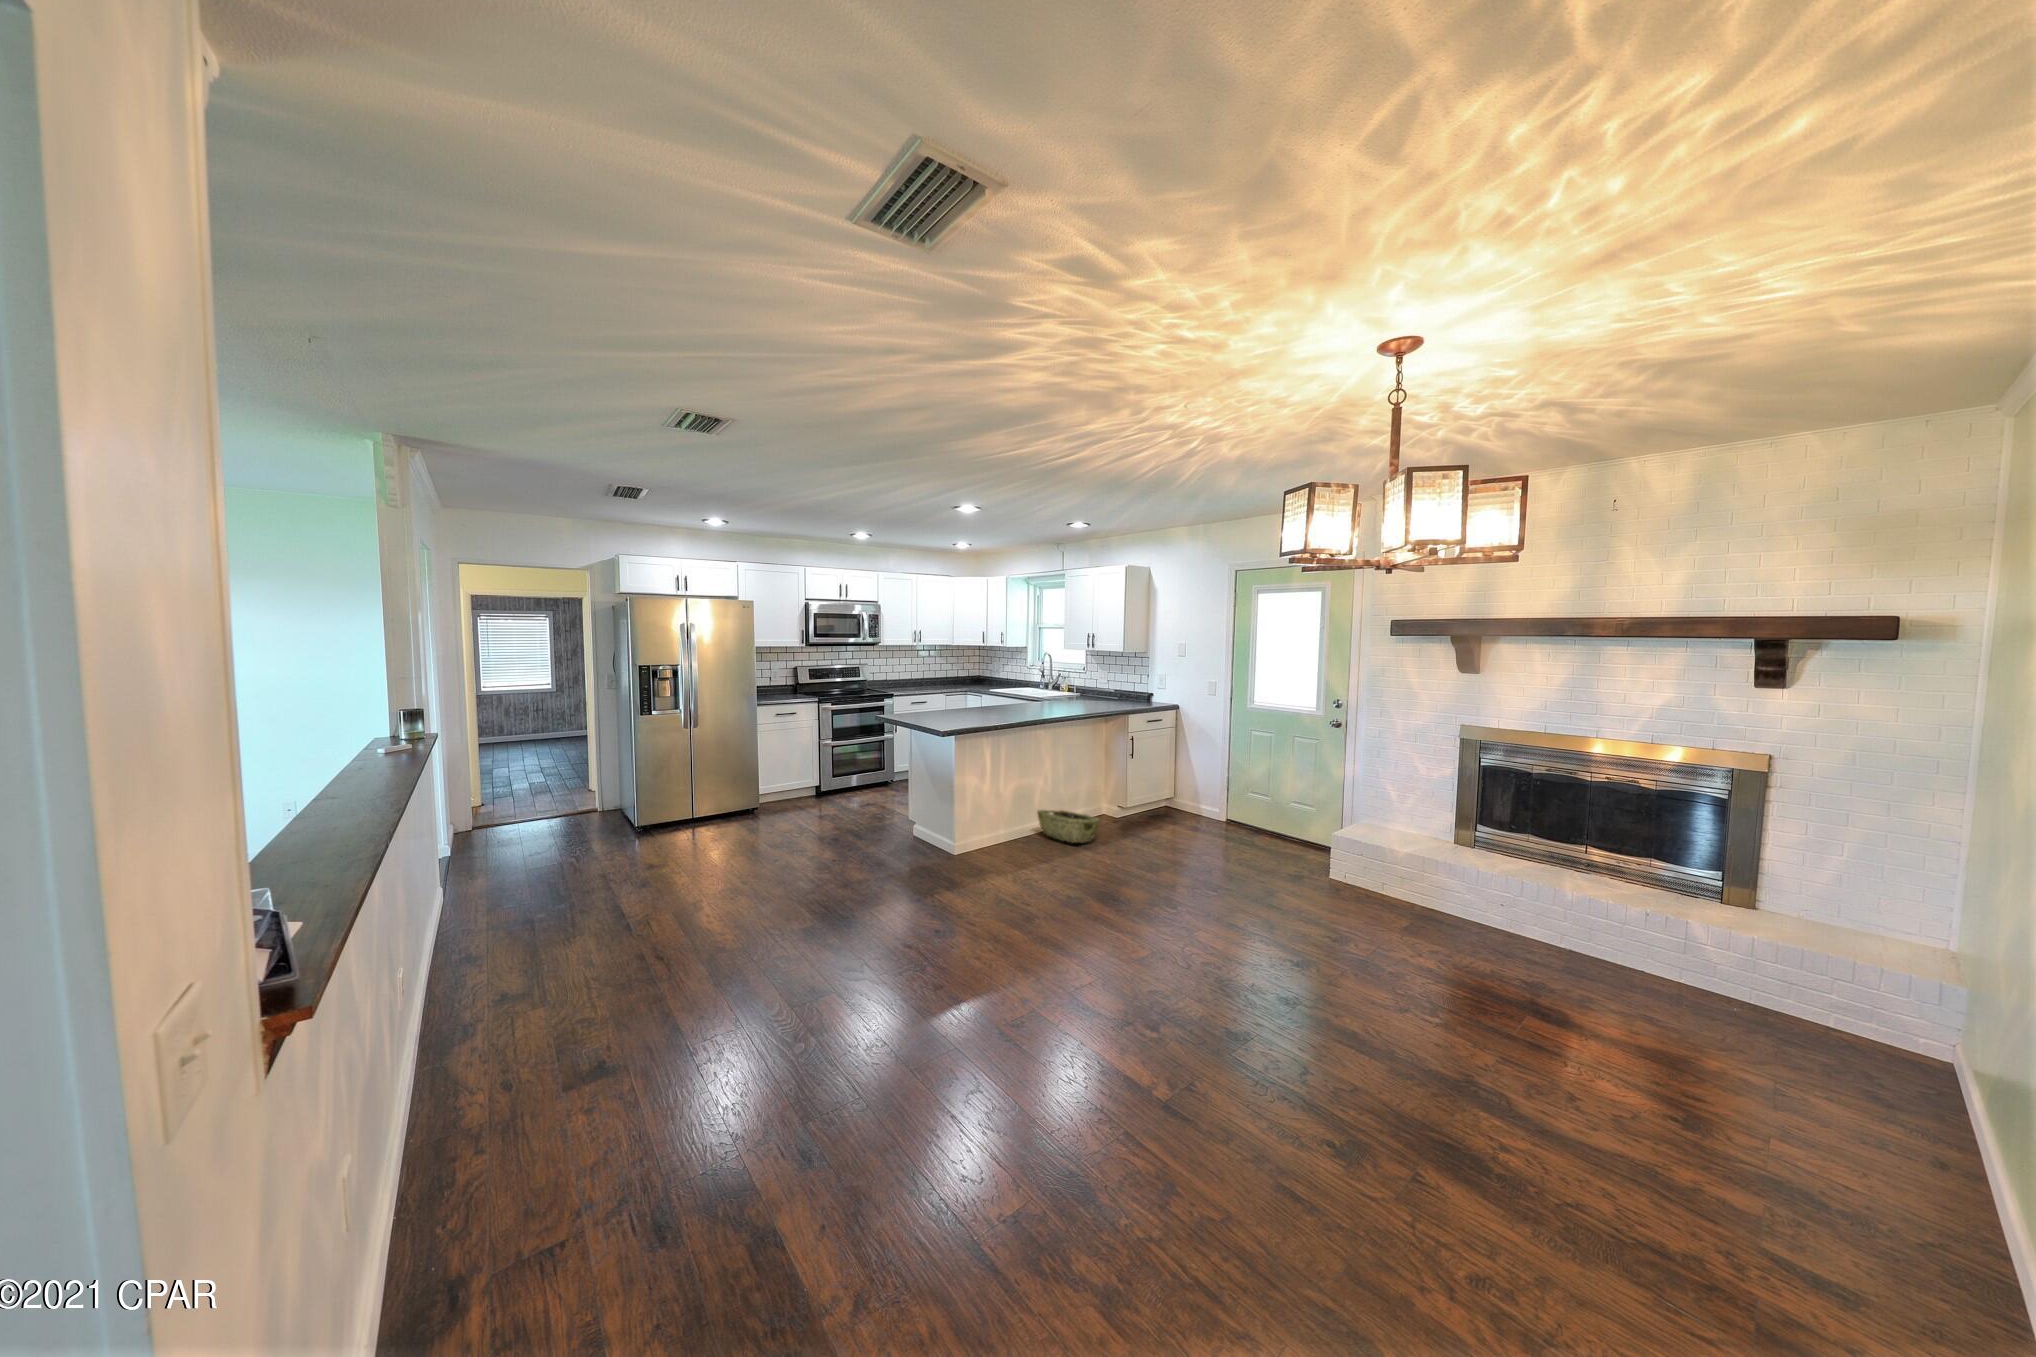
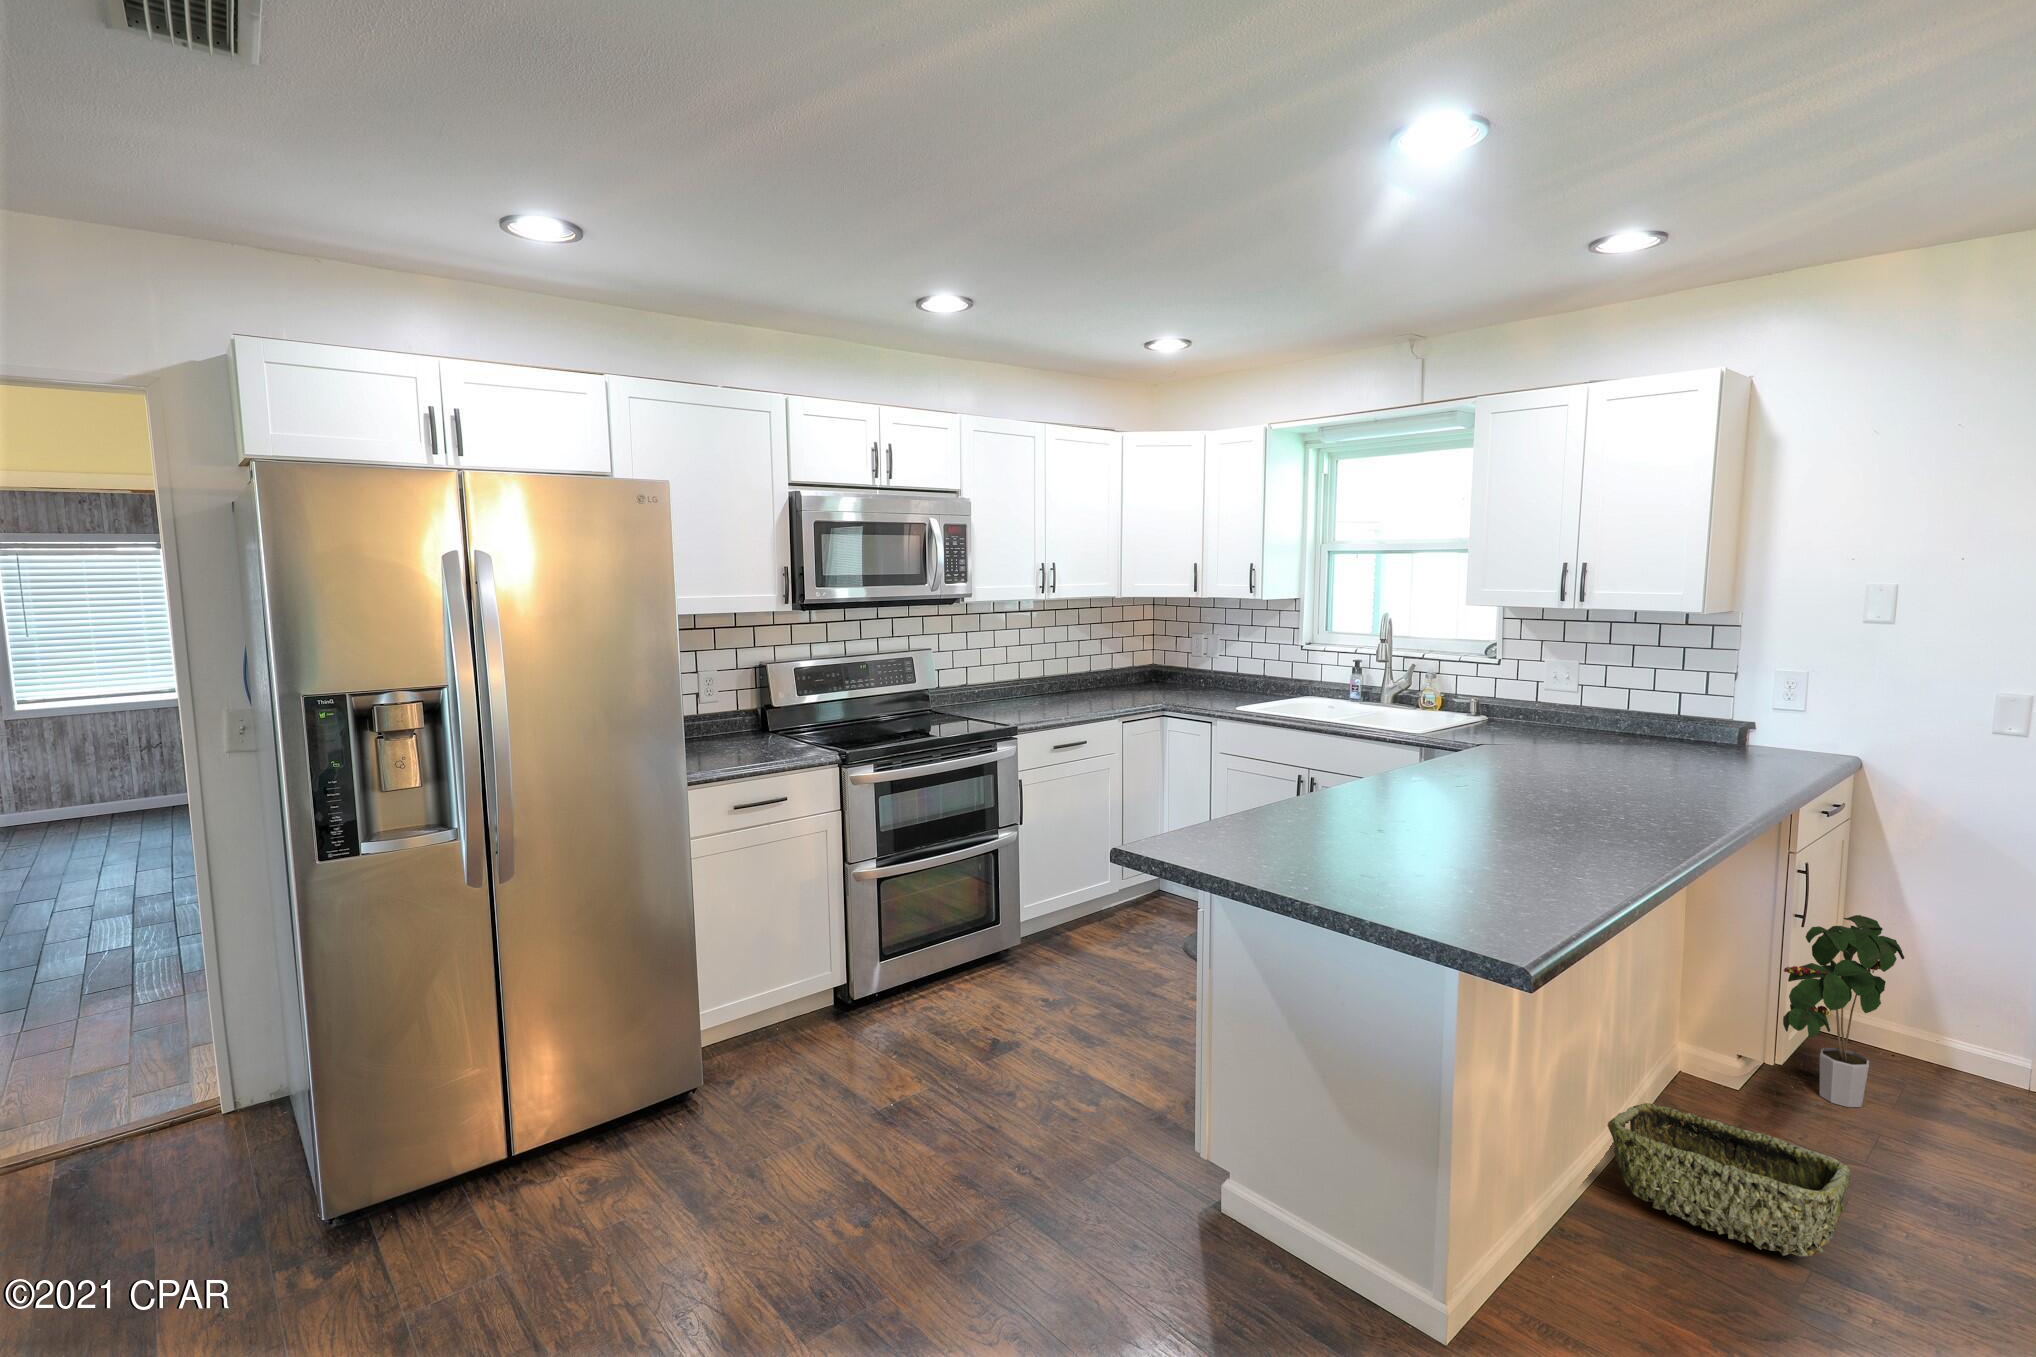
potted plant: none [1125,756,1178,823] -> present [1783,915,1904,1107]

